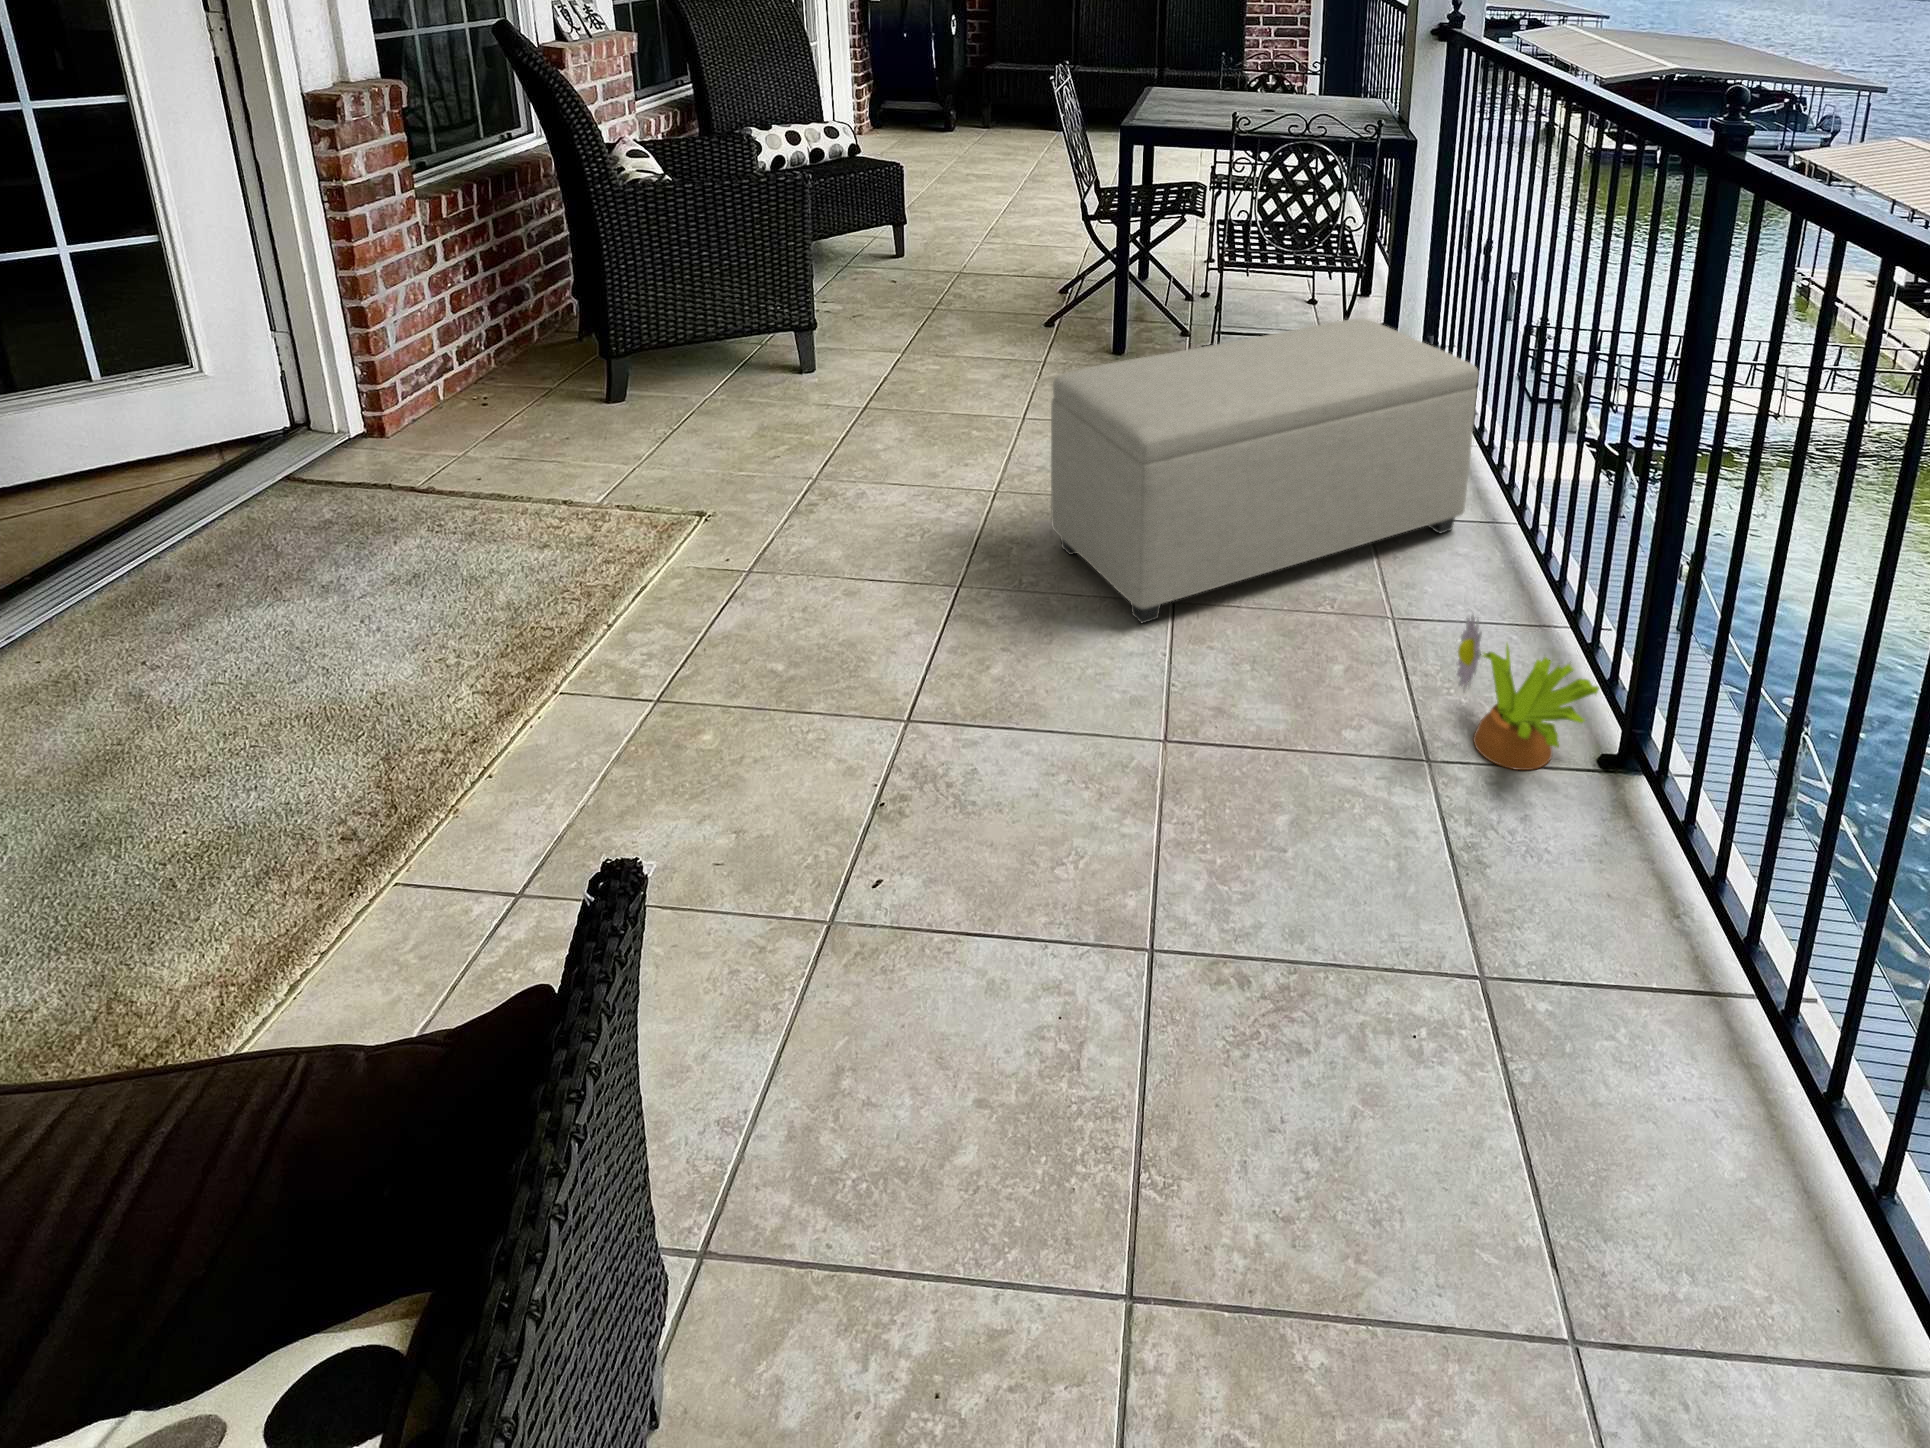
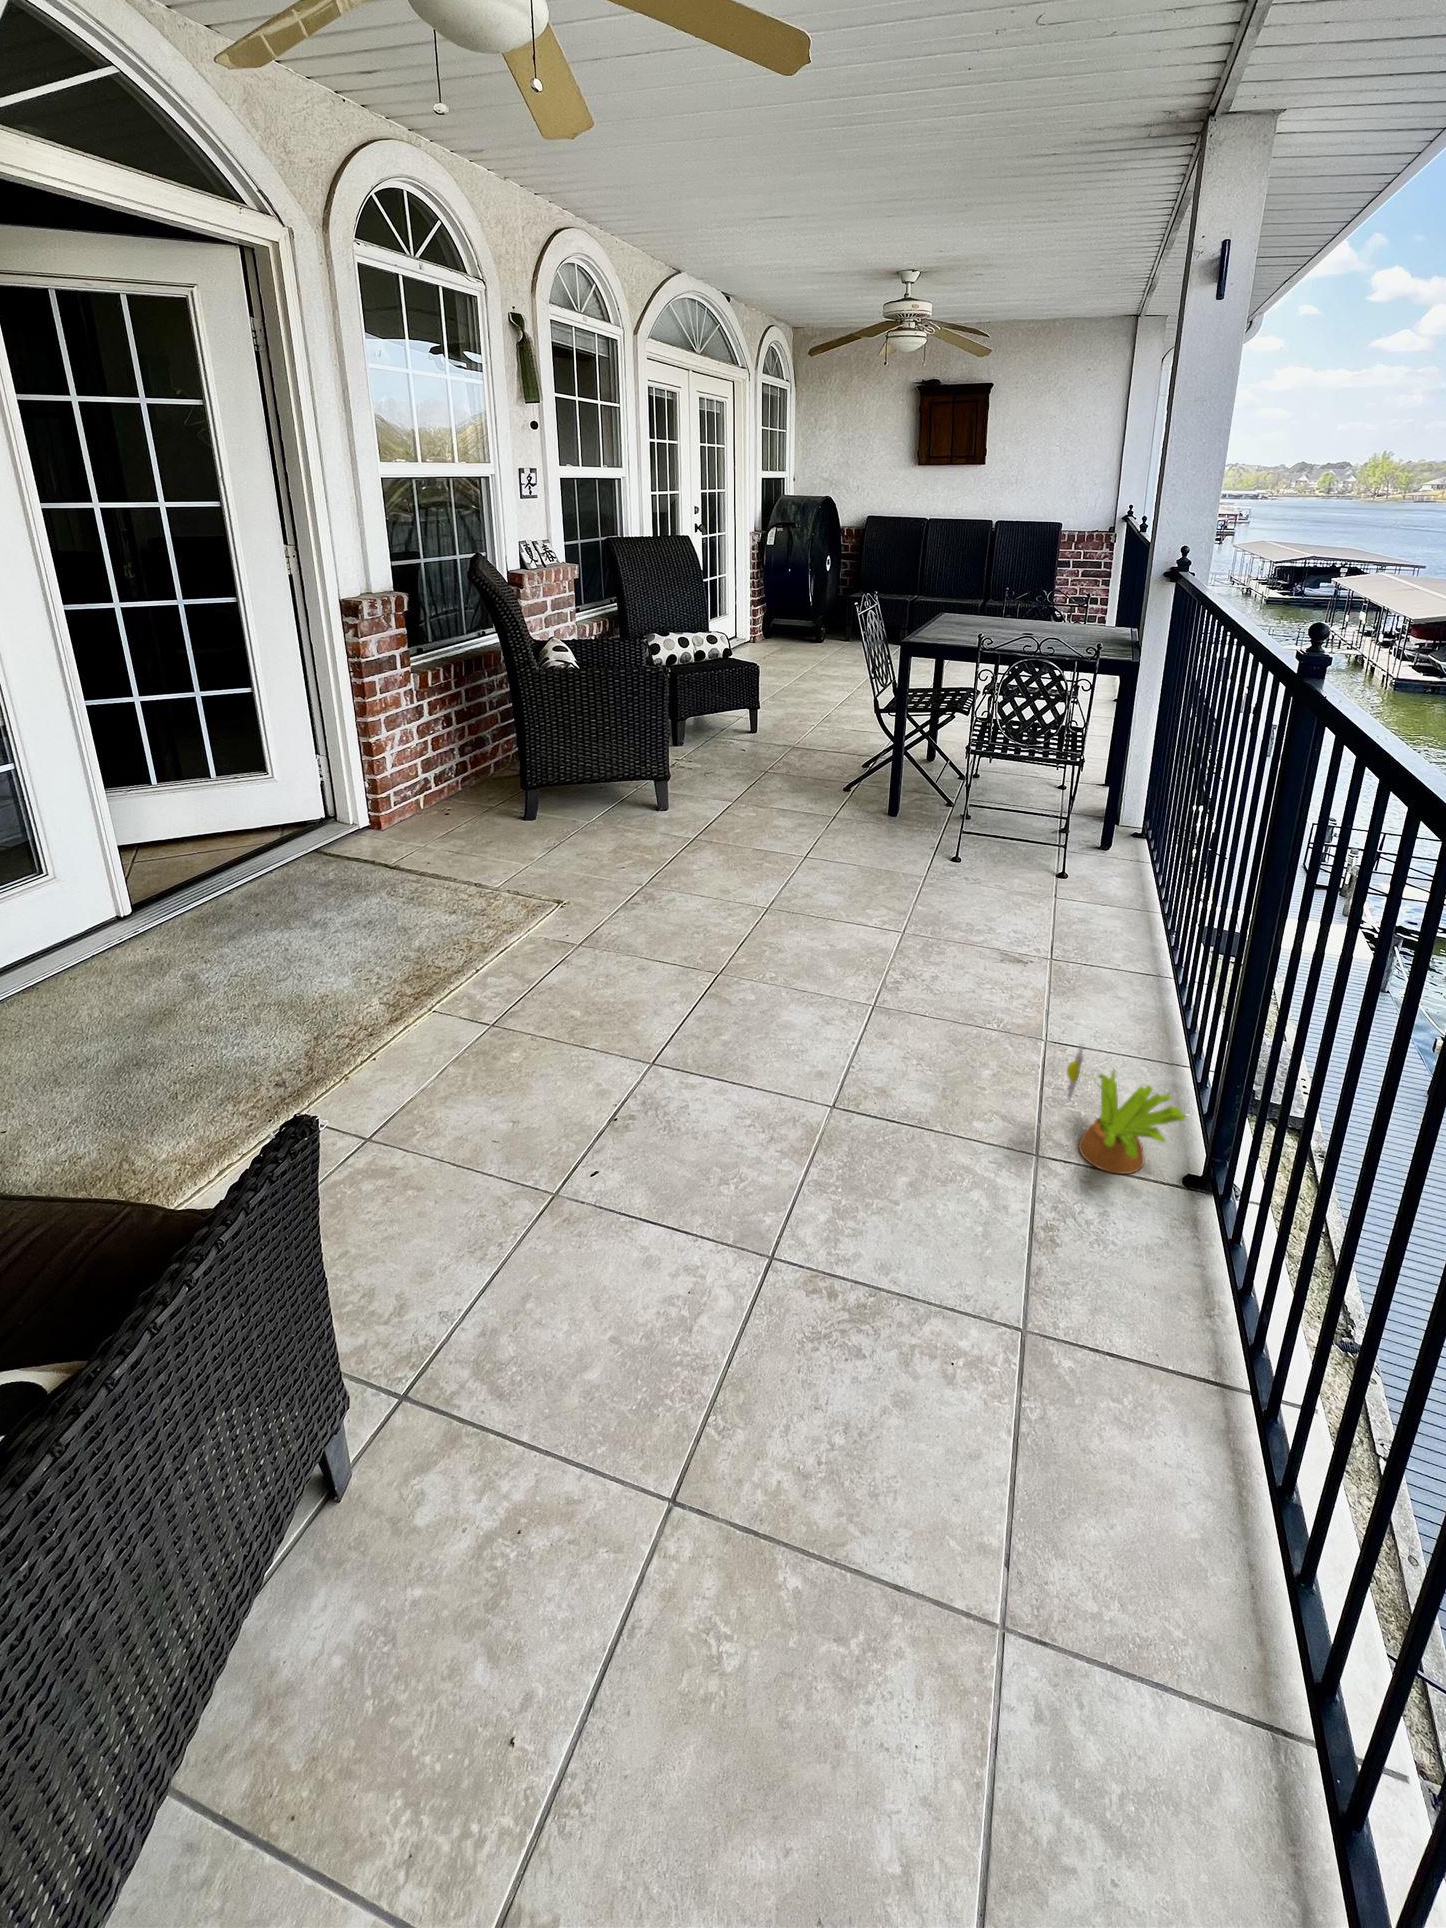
ottoman: present [1051,318,1479,623] -> none [794,800,1143,1017]

